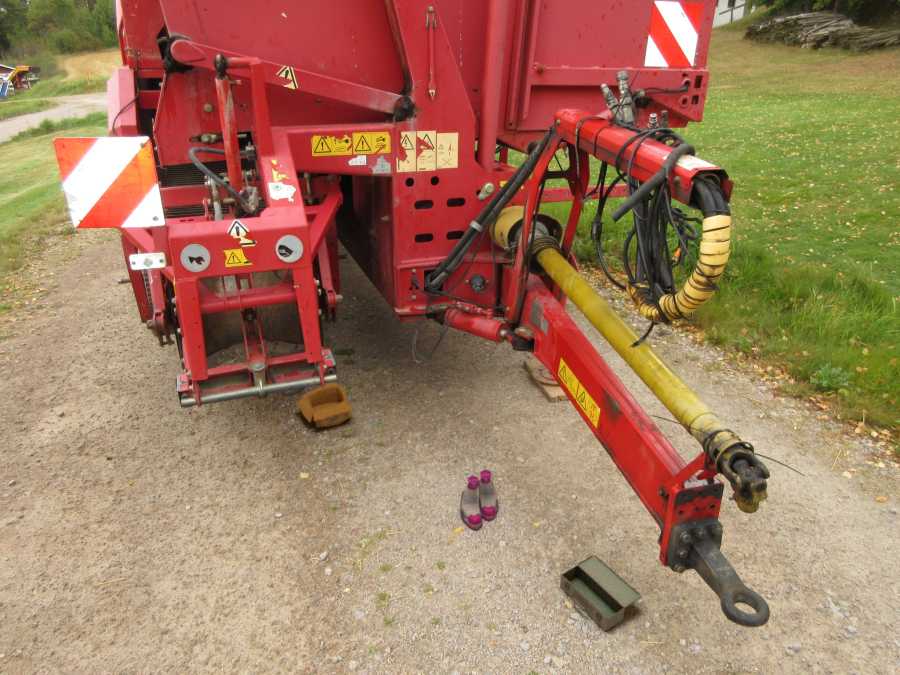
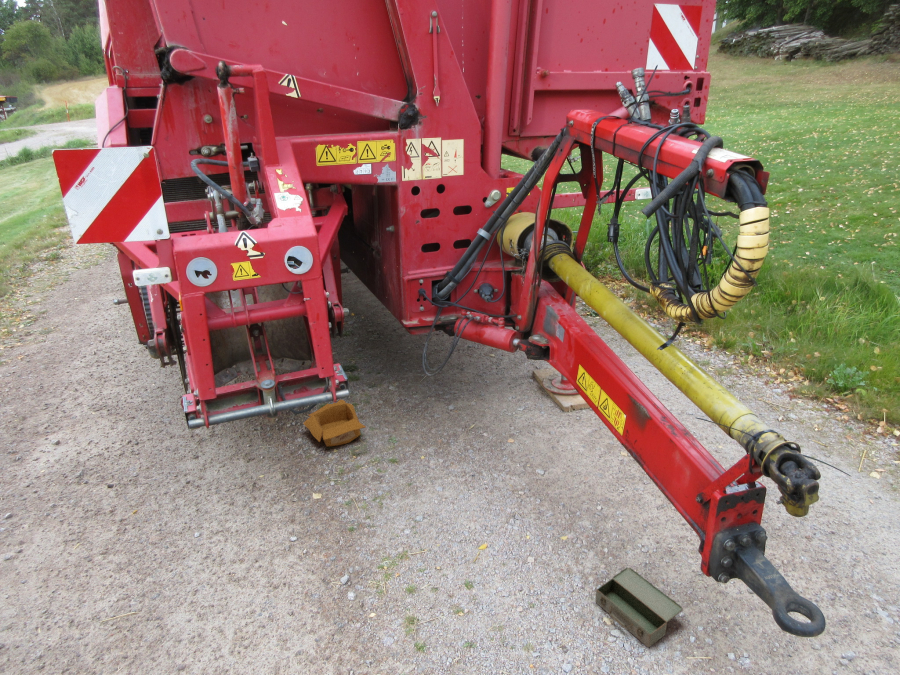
boots: present [460,470,498,529] -> none [483,482,522,546]

